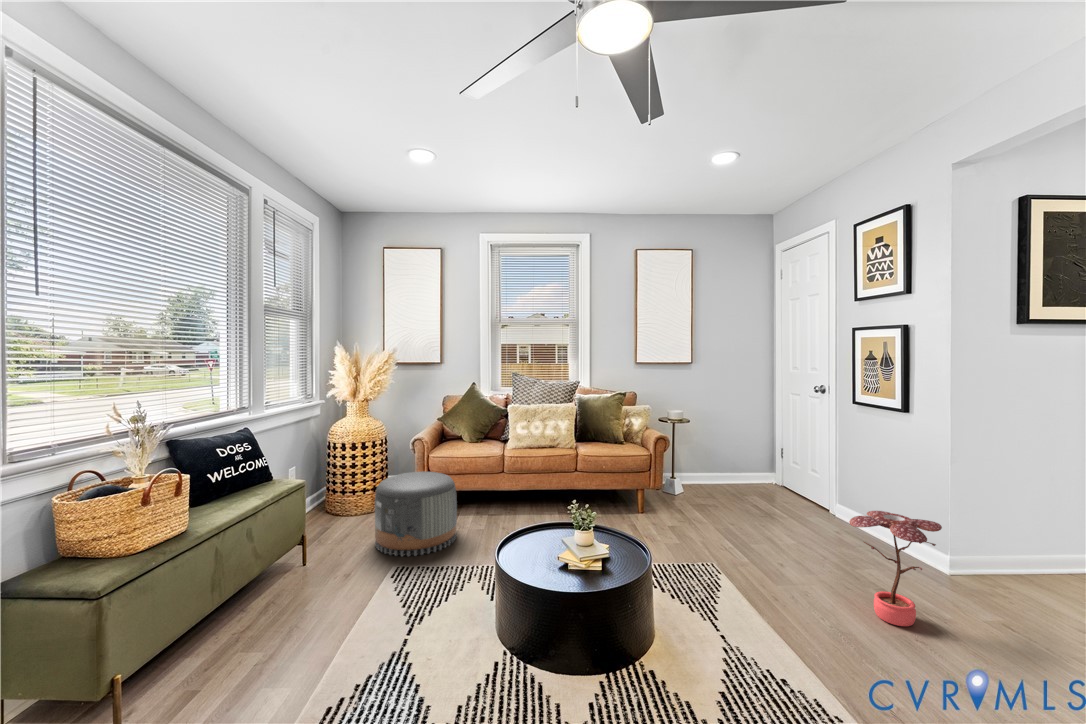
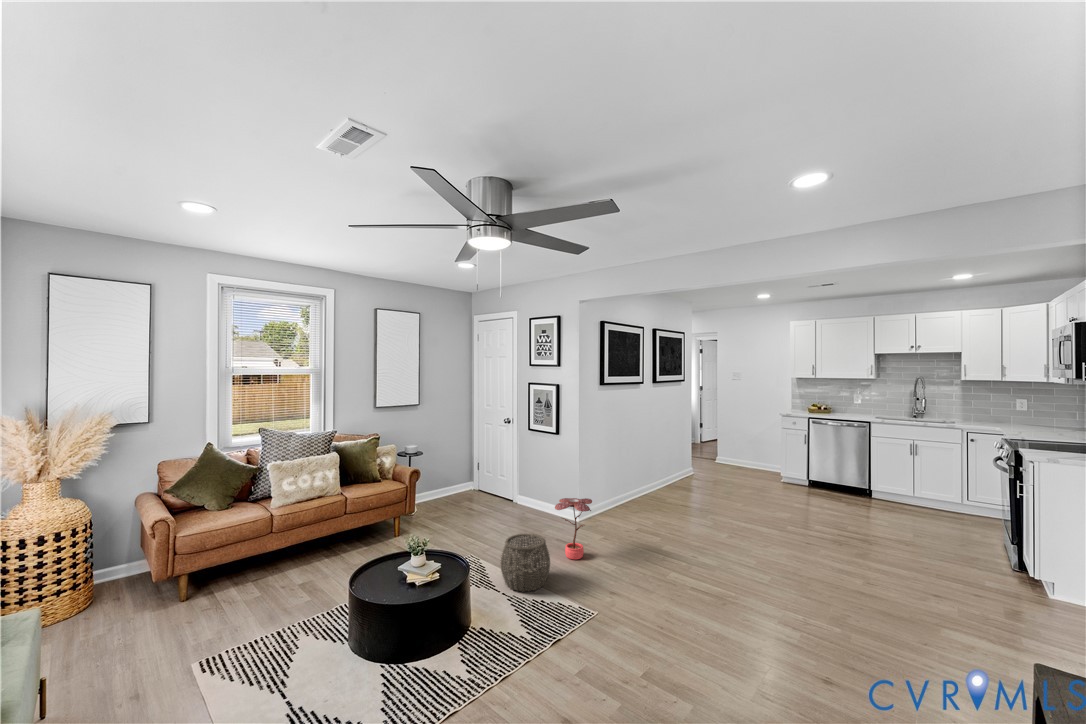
pouf: present [375,471,457,556] -> none [131,549,240,655]
woven basket: none [724,545,817,647] -> present [501,534,550,591]

